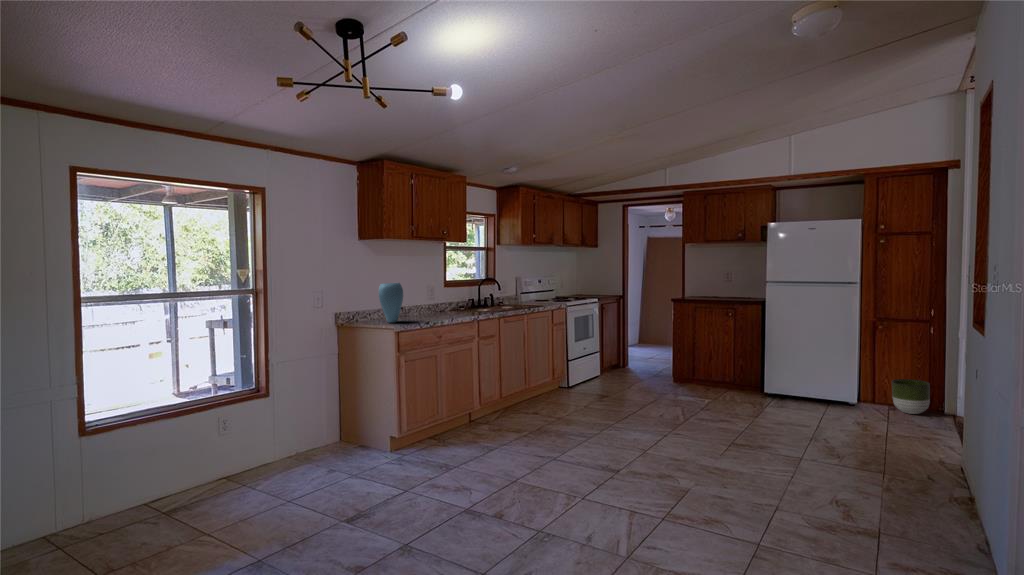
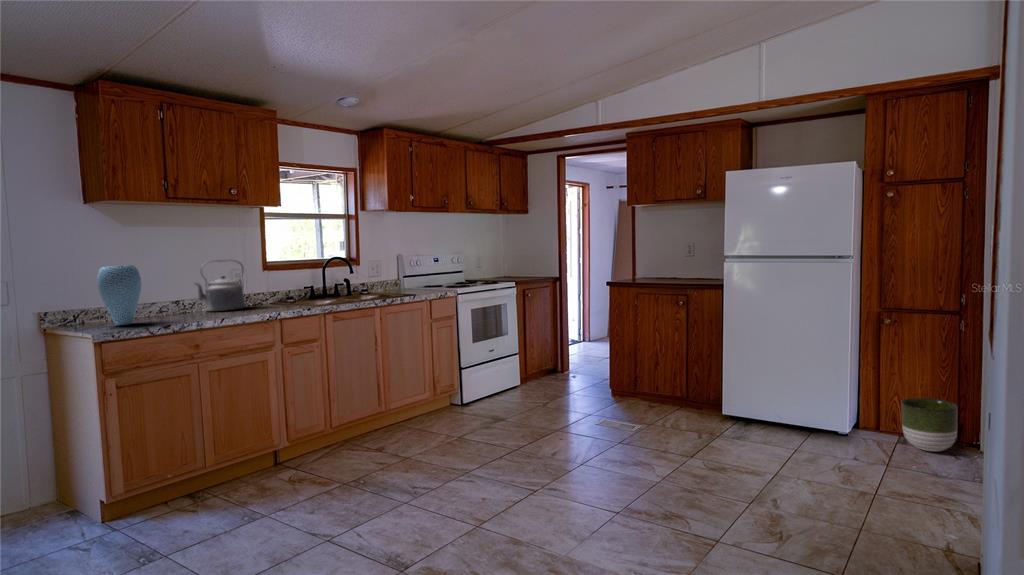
kettle: none [417,280,446,315] -> present [194,260,245,311]

